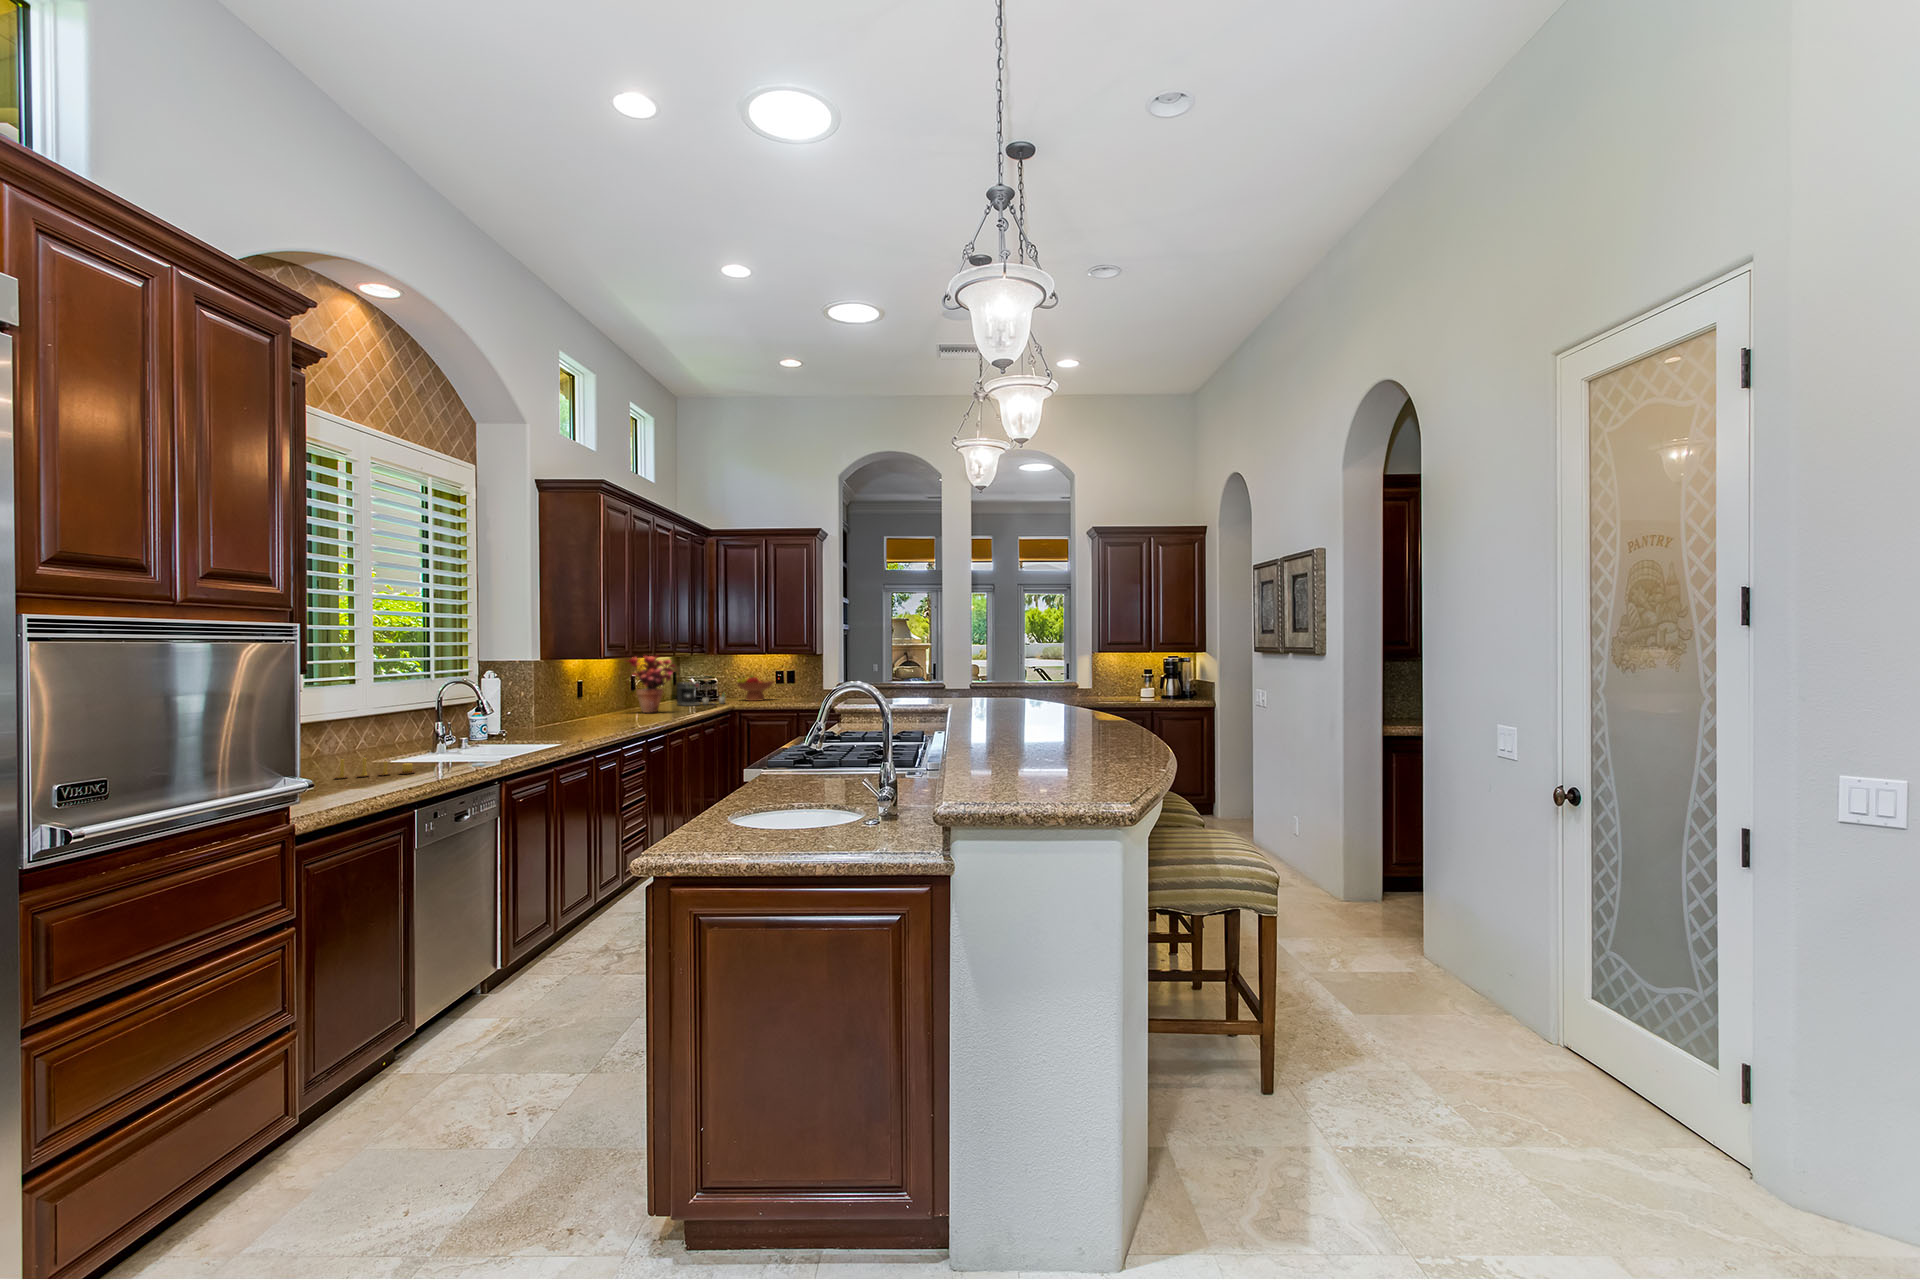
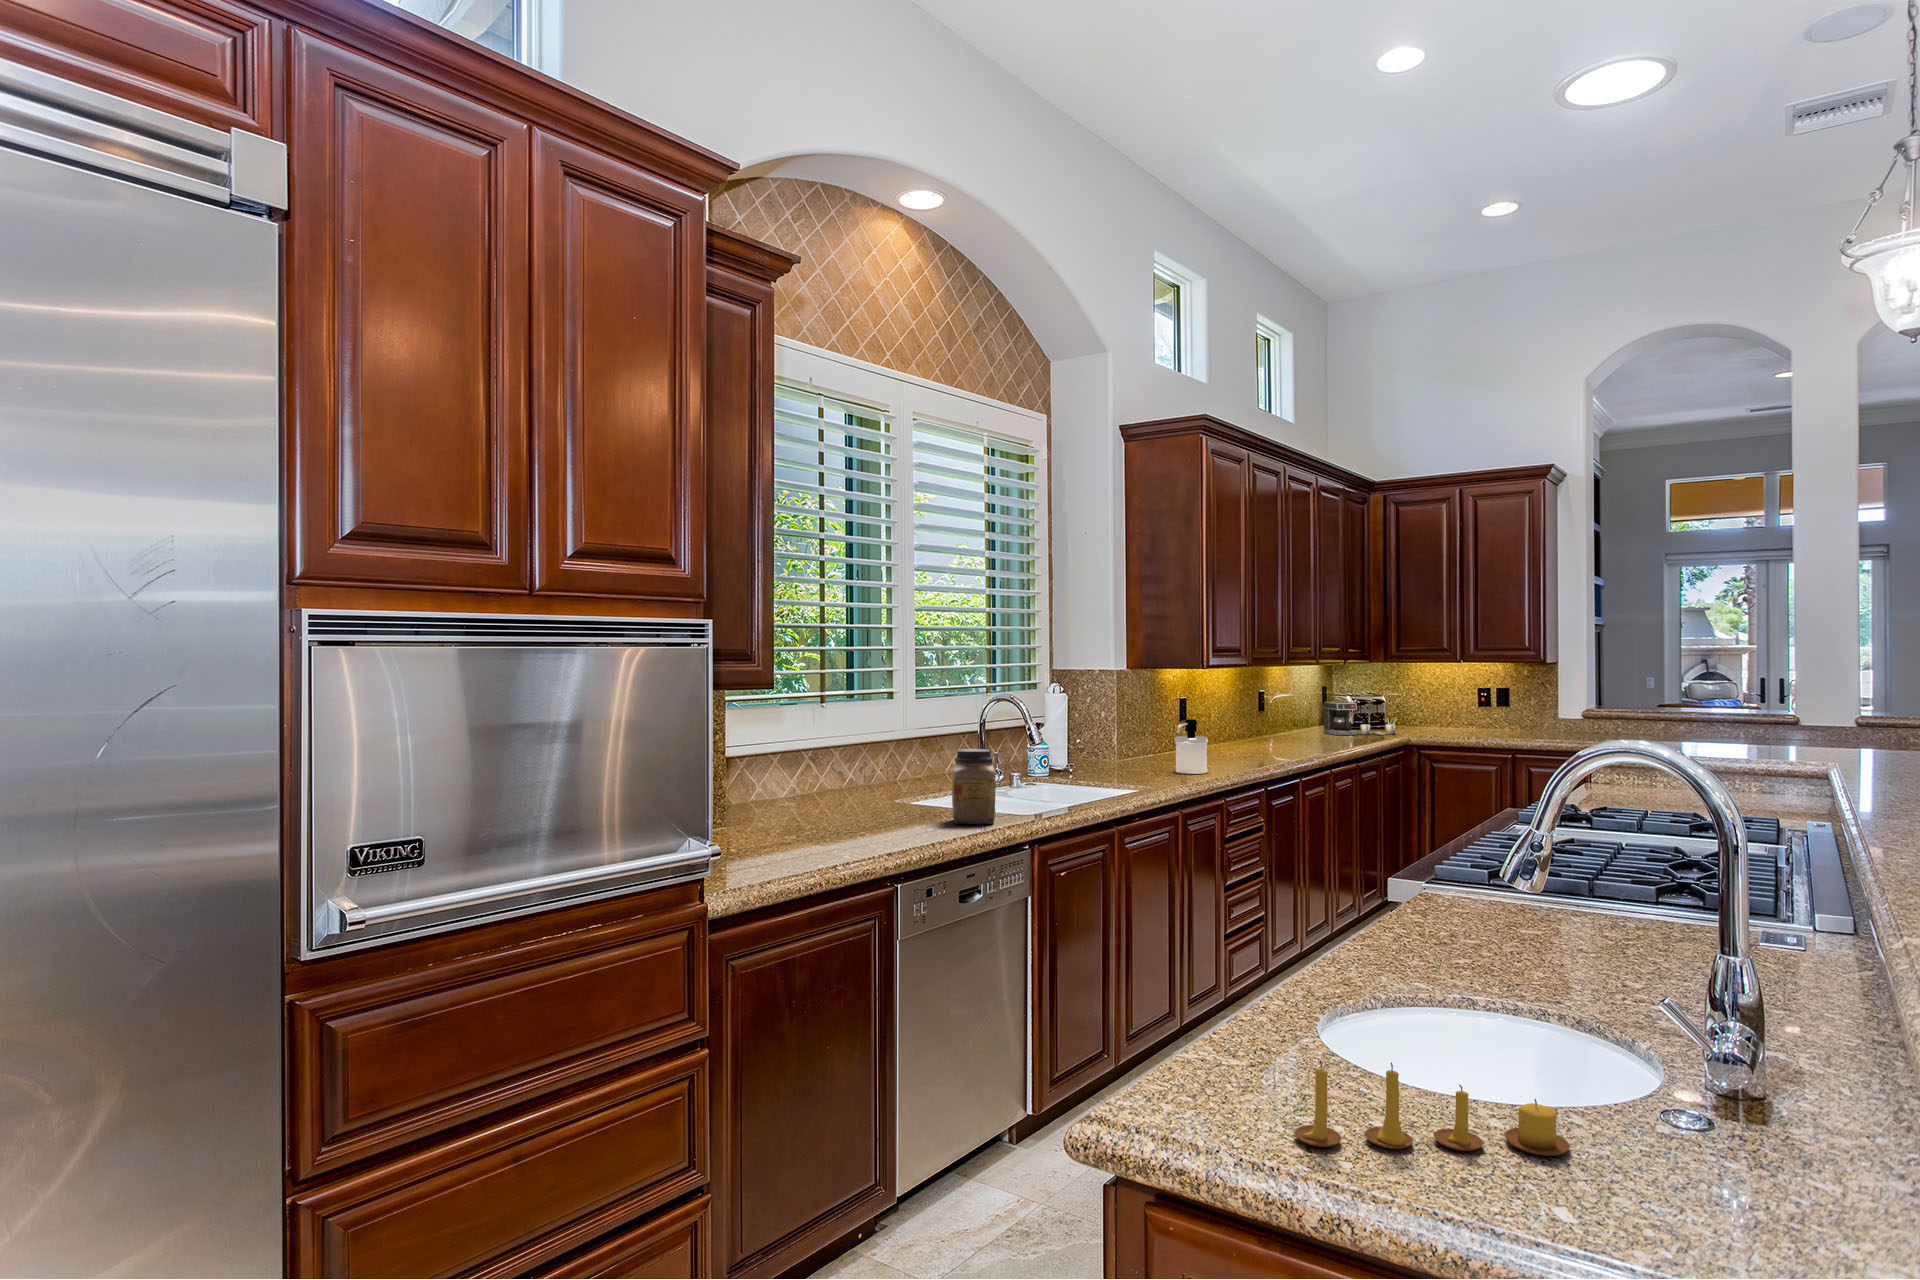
potted plant: present [628,655,675,713] -> none [1245,662,1322,744]
fruit bowl: present [736,676,773,701] -> none [1411,693,1474,731]
soap dispenser: none [583,695,608,733] -> present [1175,719,1208,774]
jar: none [435,716,473,771] -> present [952,749,996,824]
candle: present [334,758,416,779] -> present [1294,1061,1570,1156]

